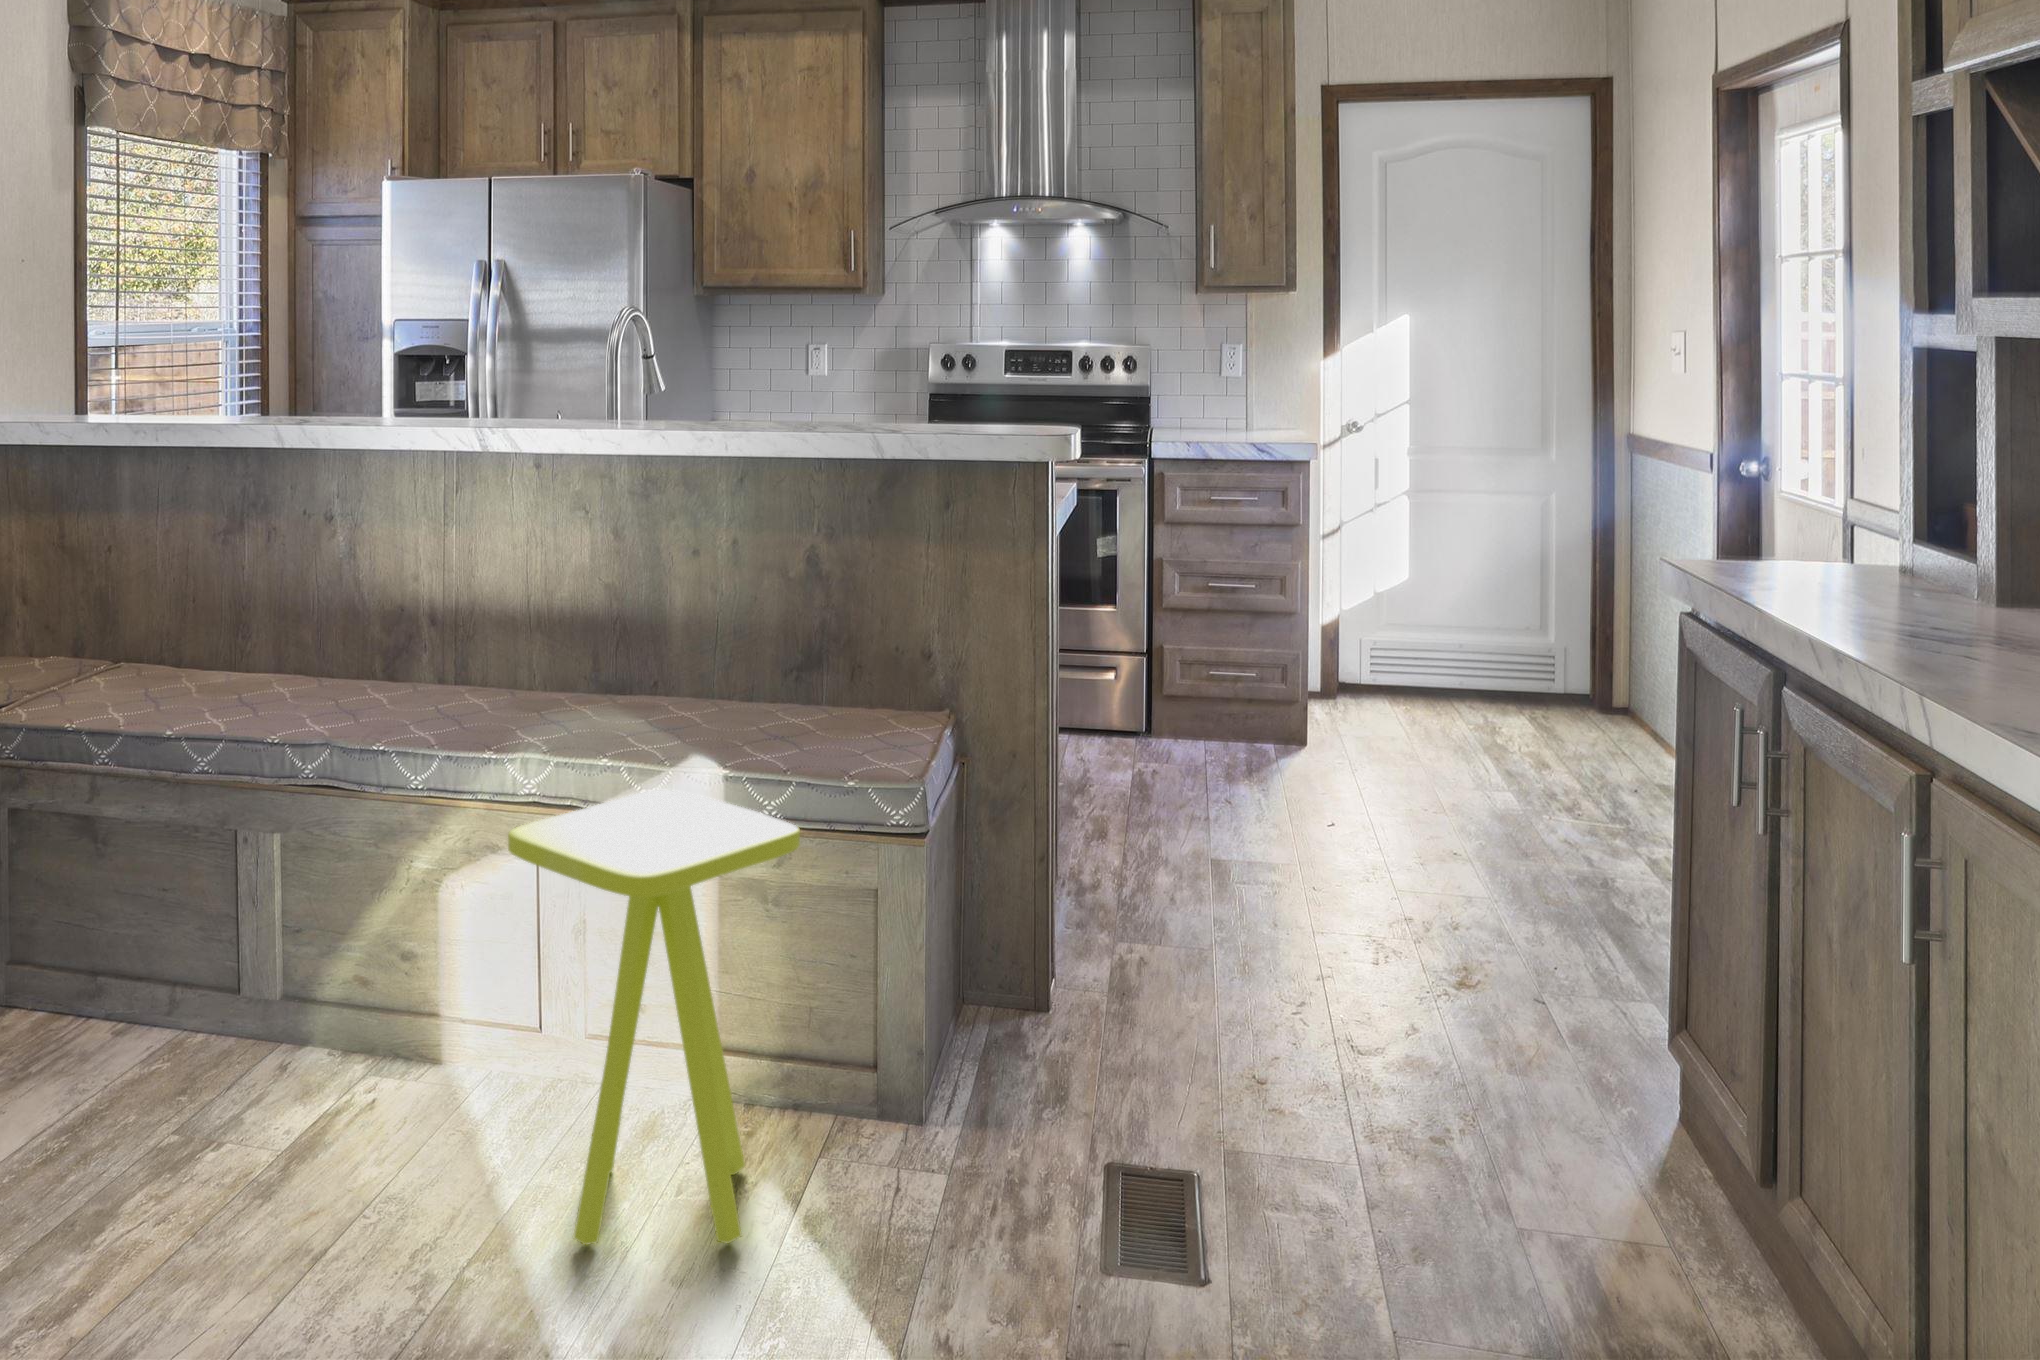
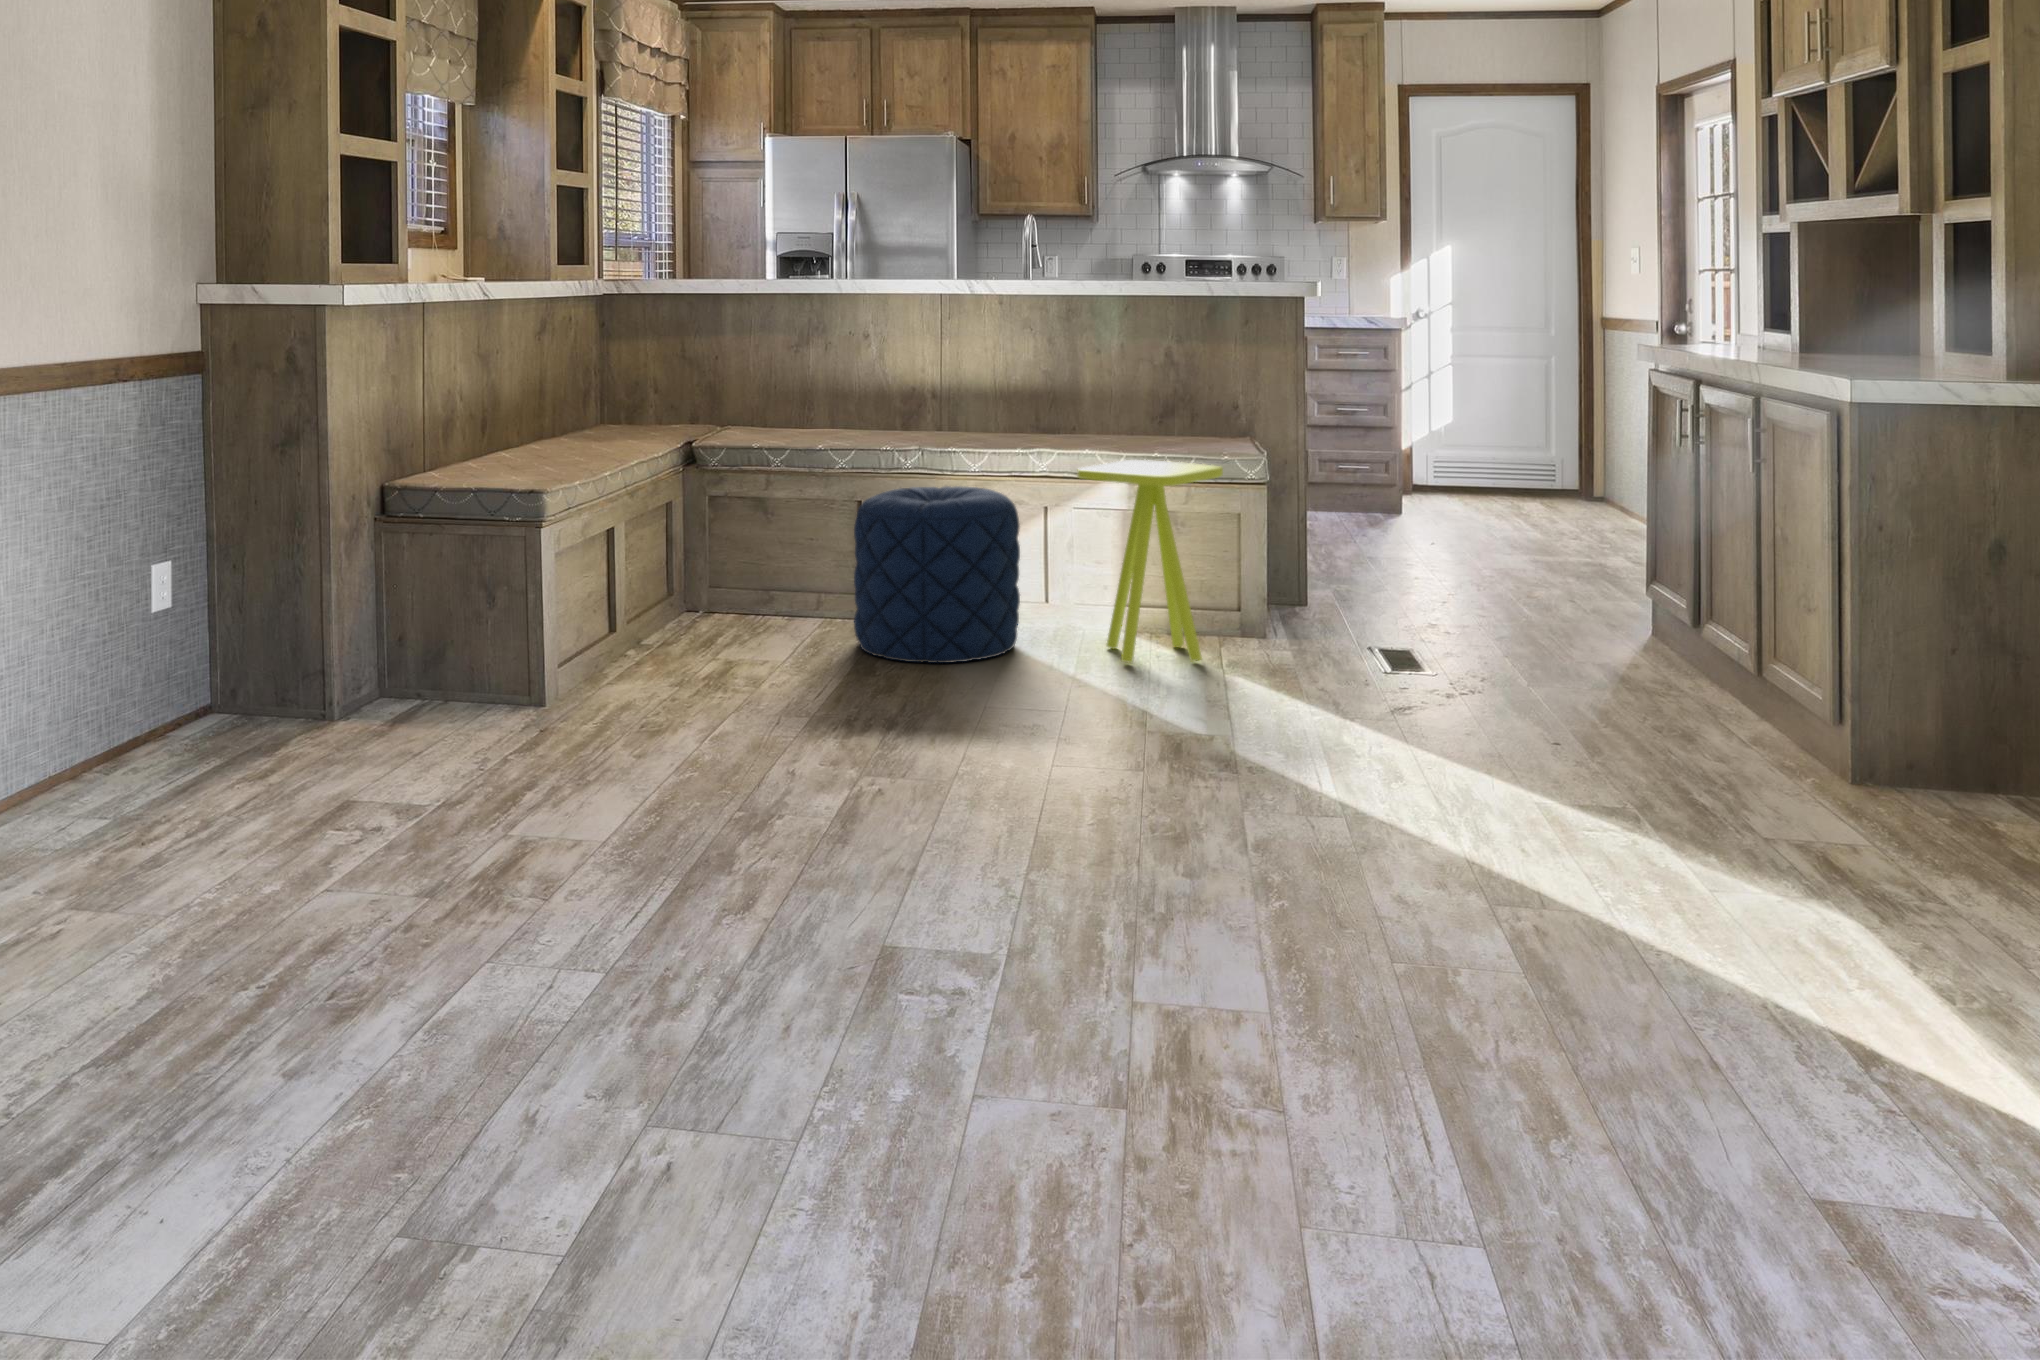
pouf: none [107,823,439,1225] -> present [854,486,1020,663]

